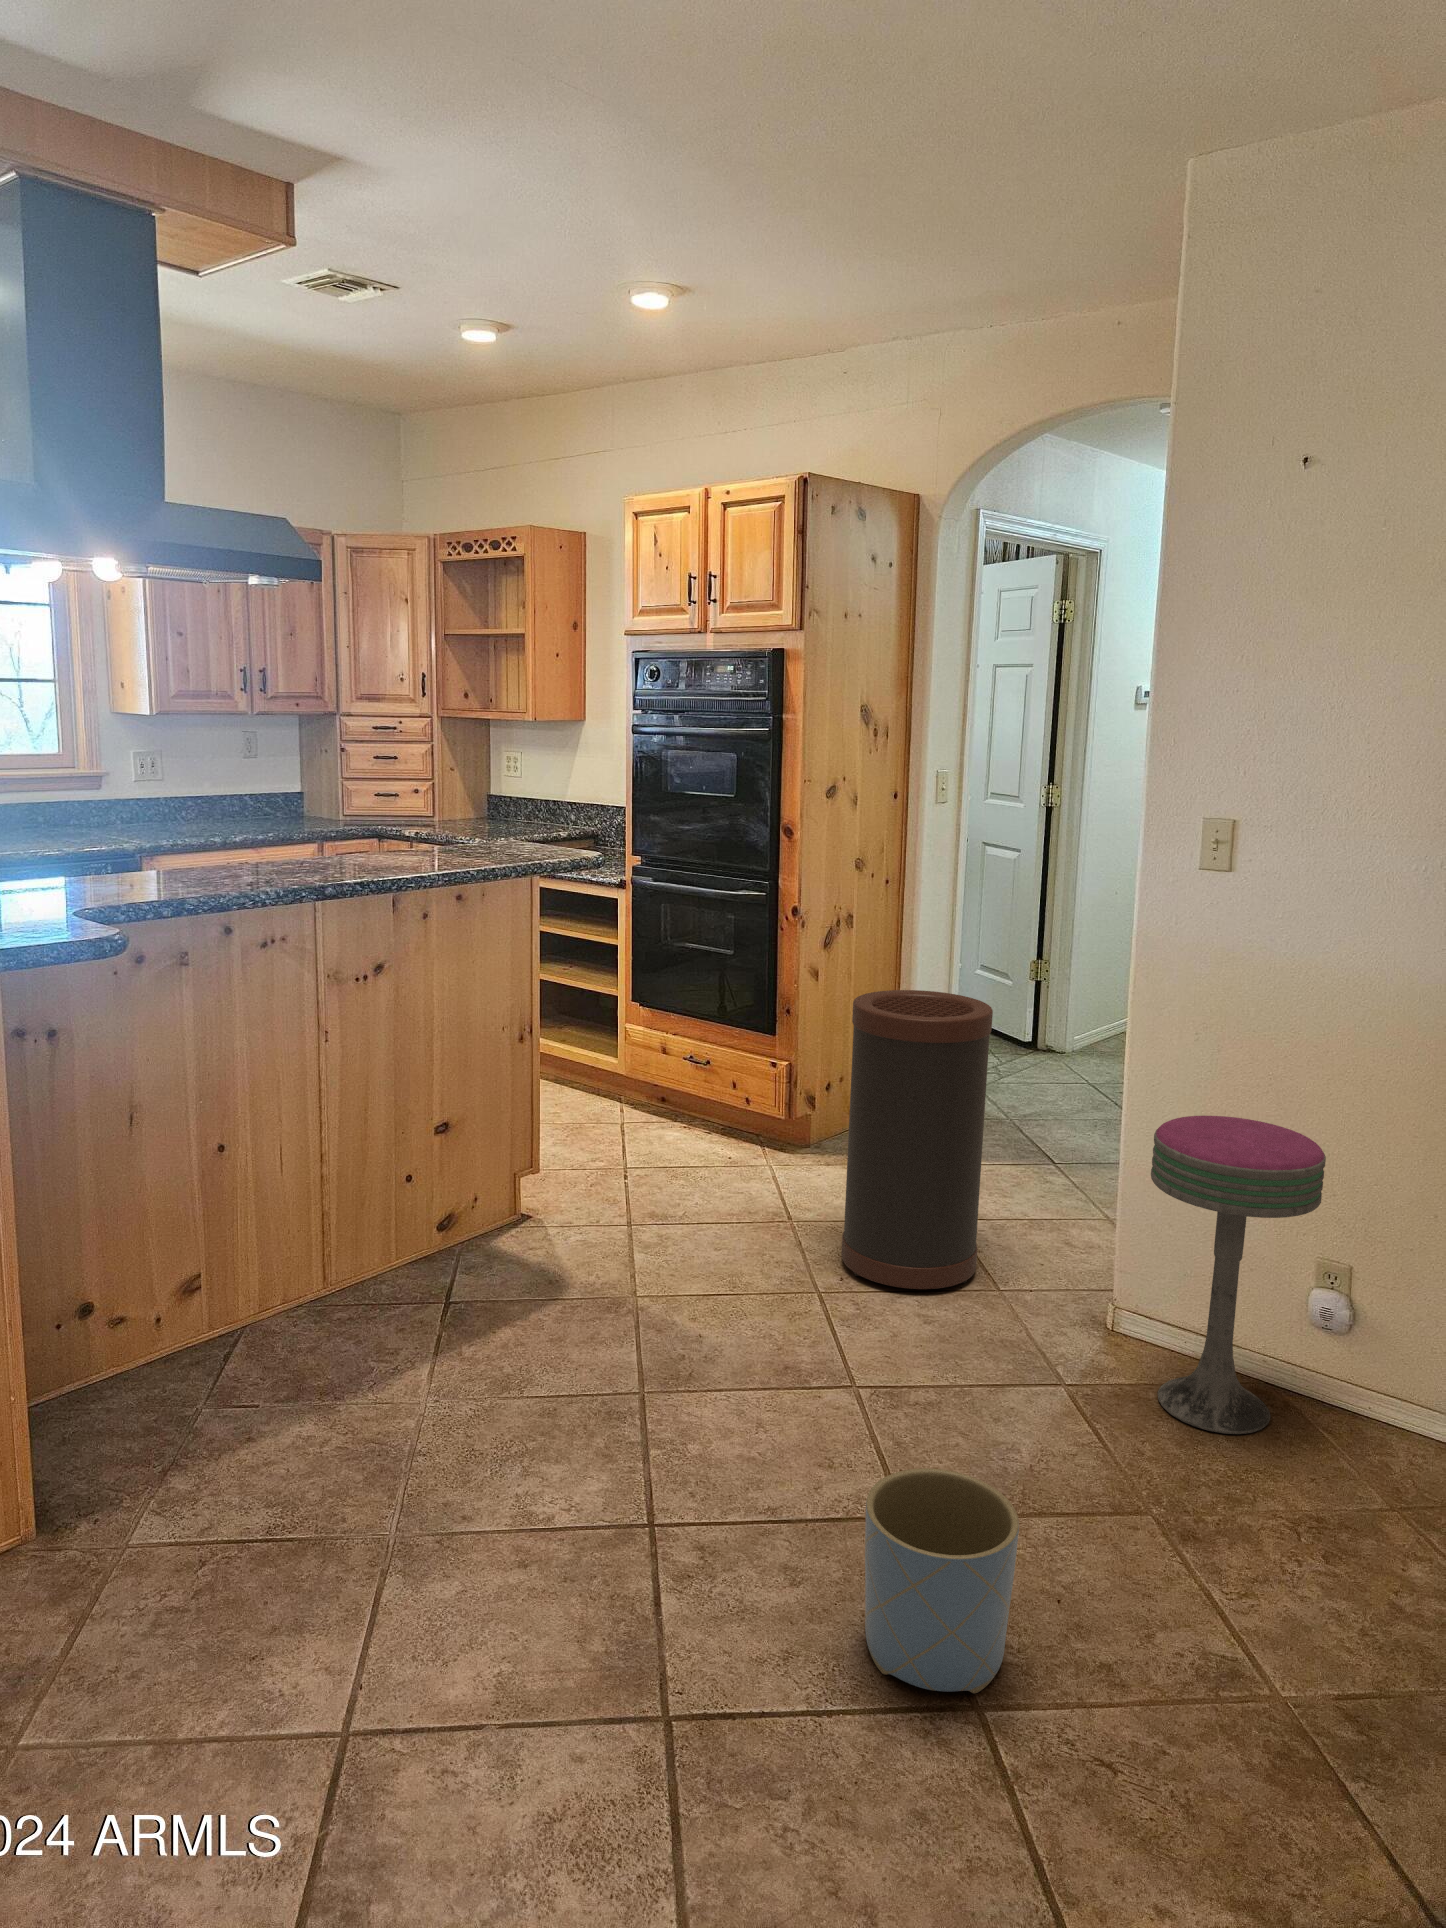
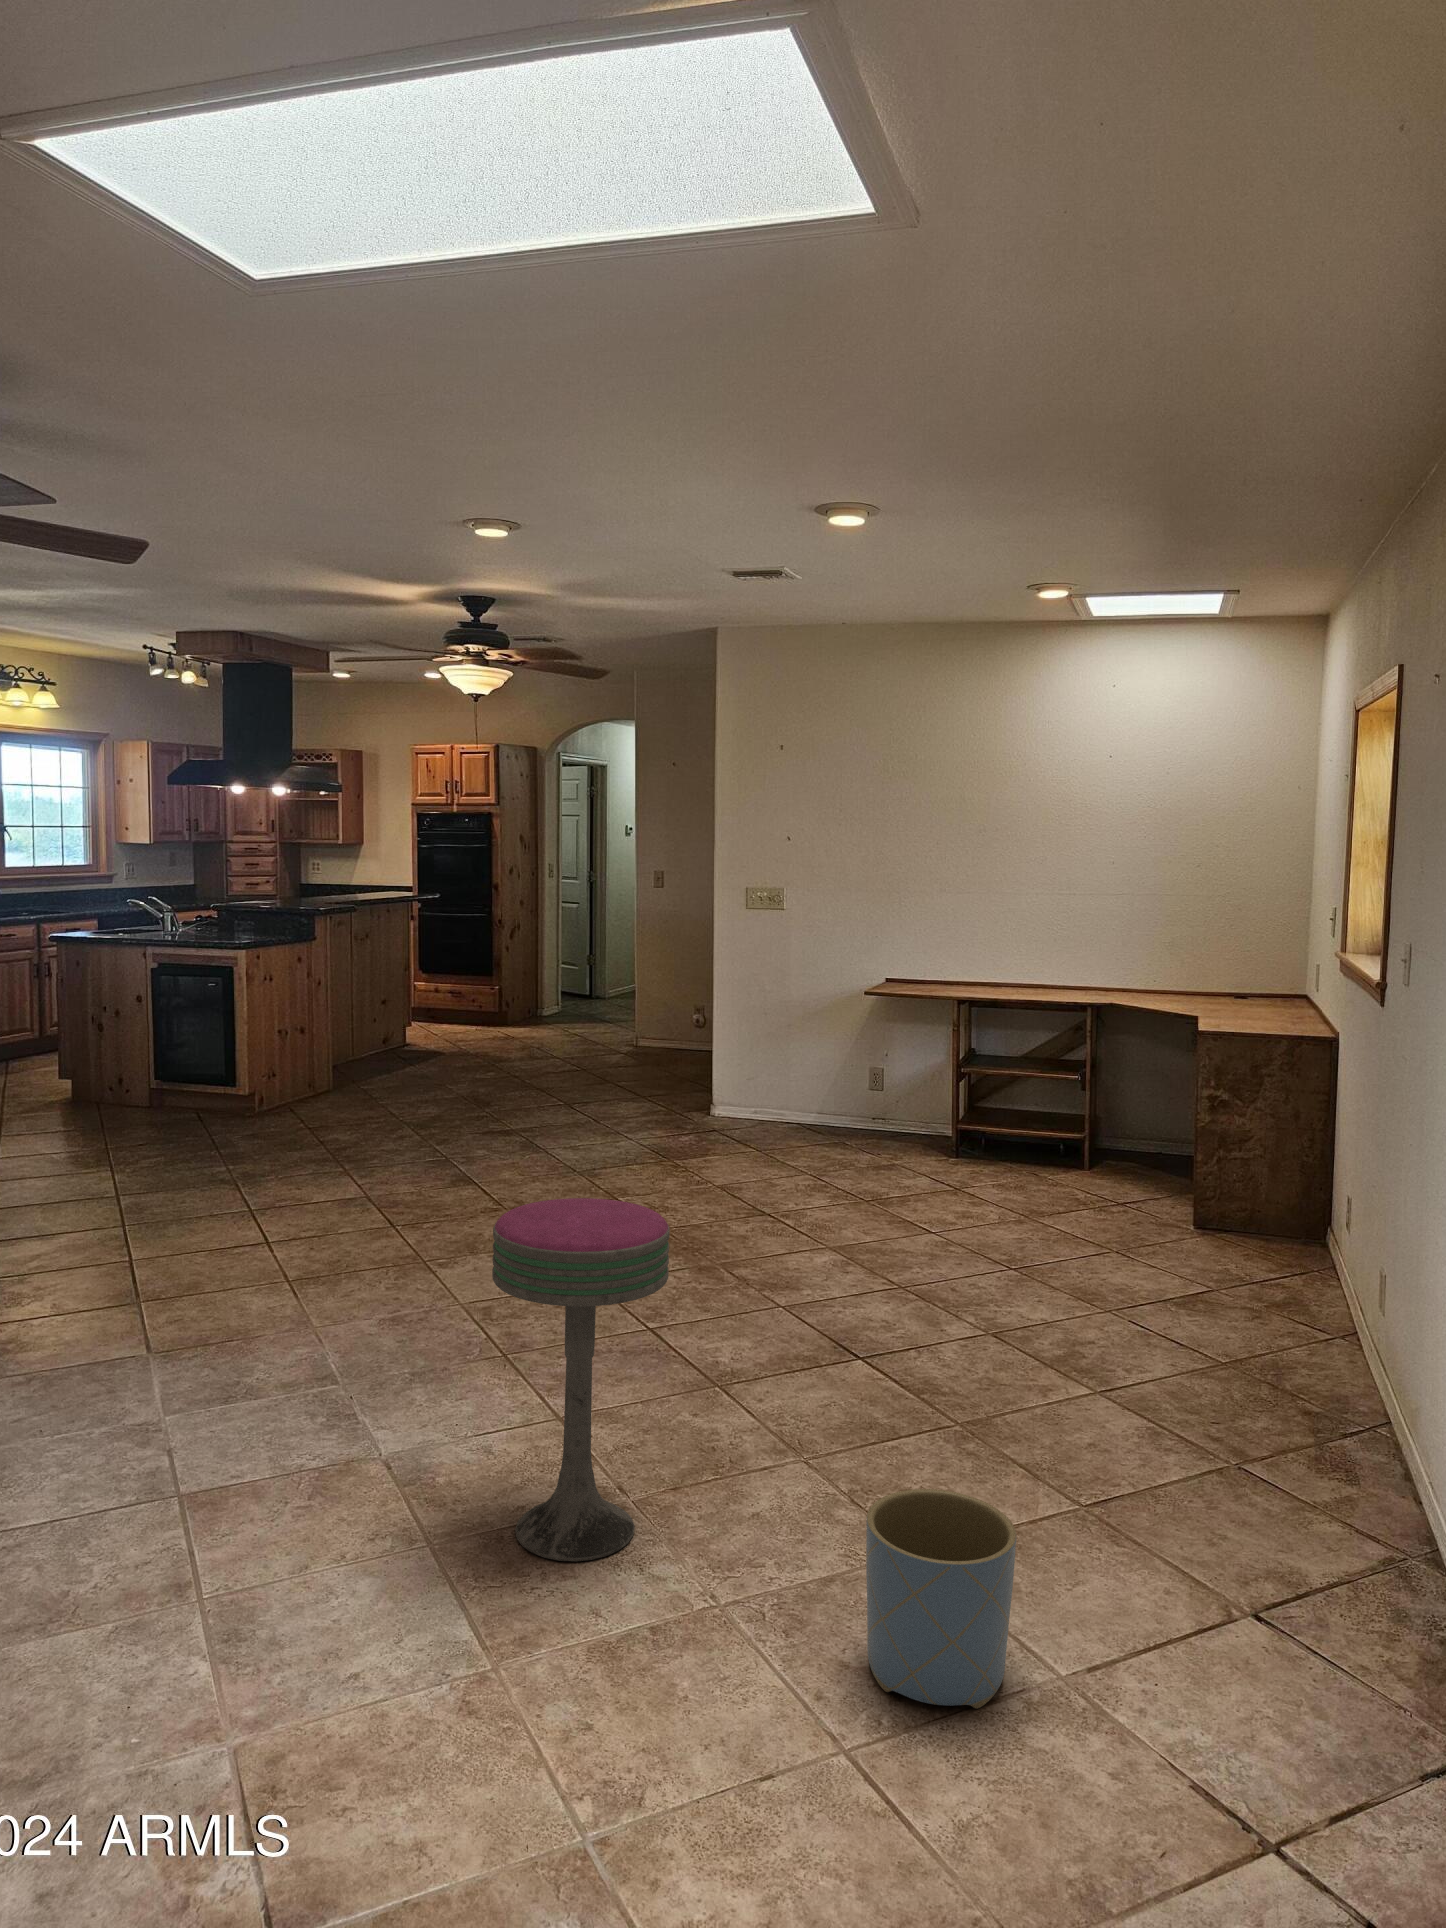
trash can: present [841,990,993,1289] -> none [839,1063,982,1355]
bar stool: present [1151,1116,1326,1434] -> present [492,1198,670,1561]

